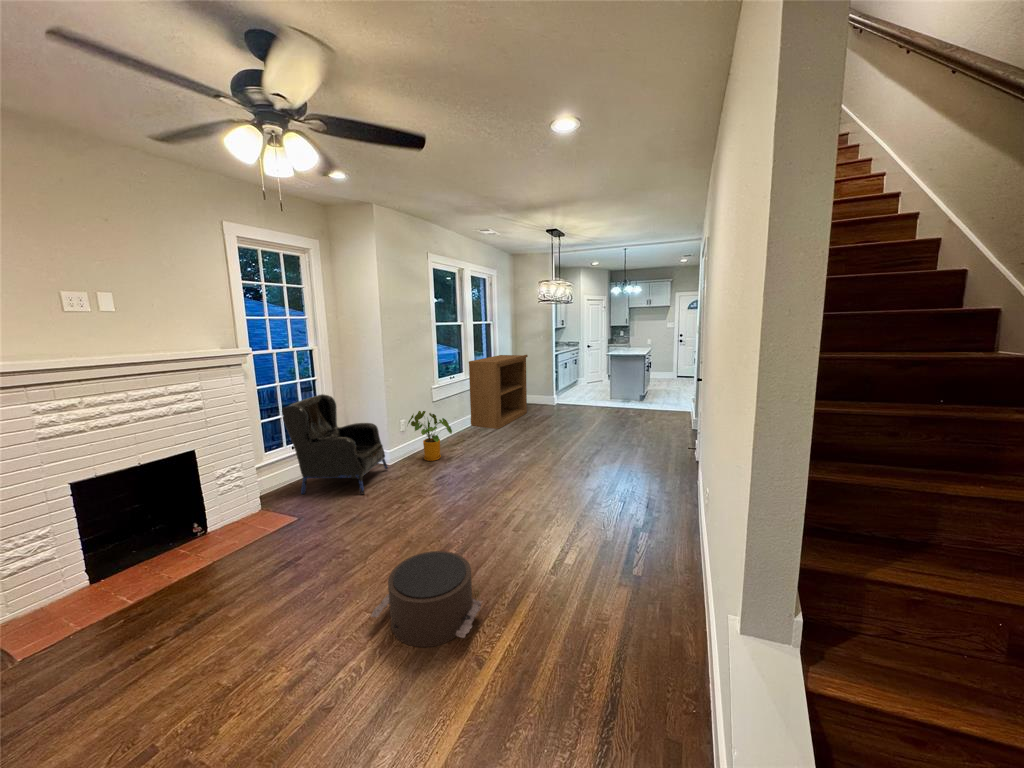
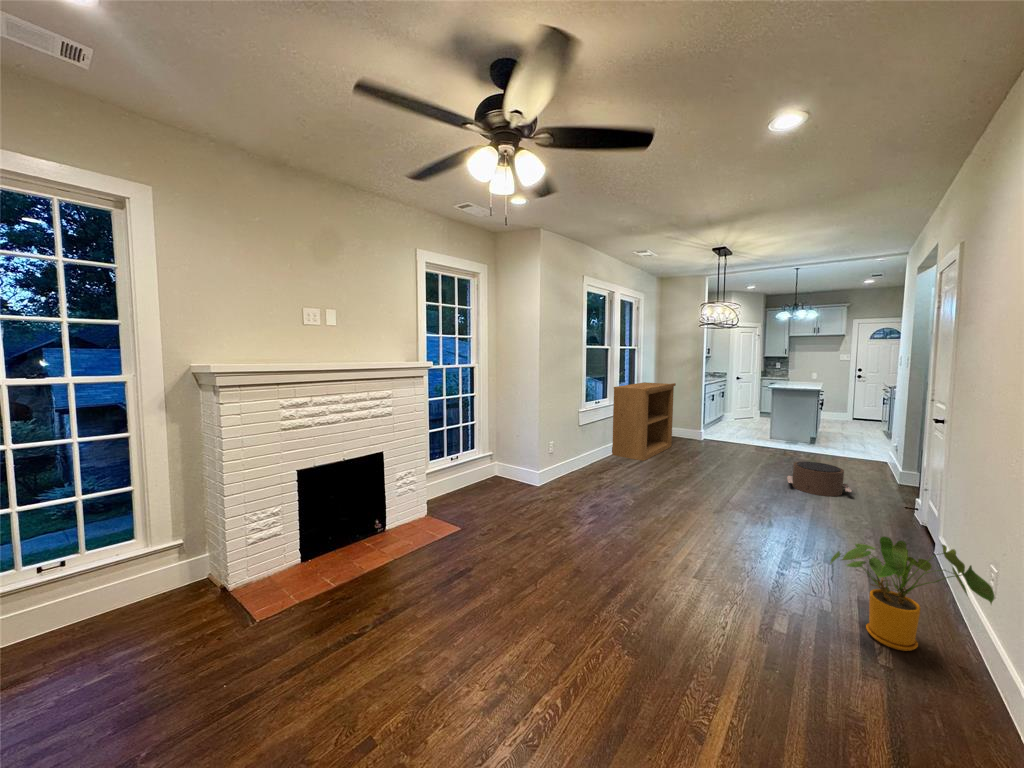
armchair: present [282,394,388,494] -> none [449,410,537,513]
house plant: present [407,411,452,461] -> present [830,537,994,651]
pouf: present [371,551,482,647] -> present [787,462,851,496]

